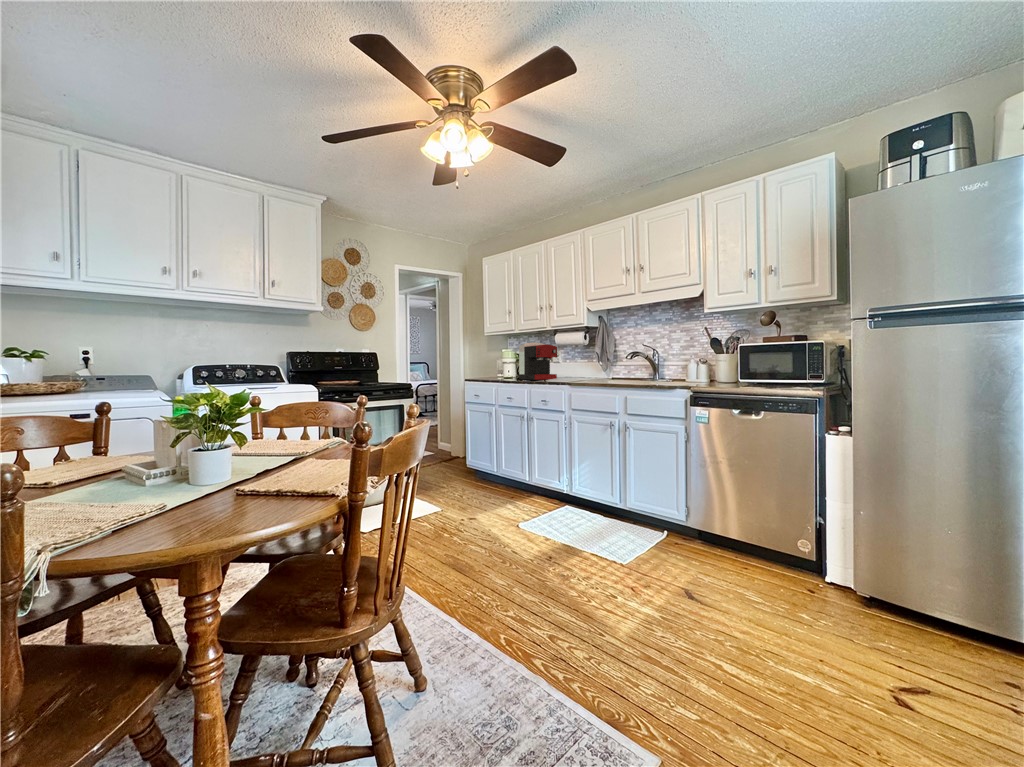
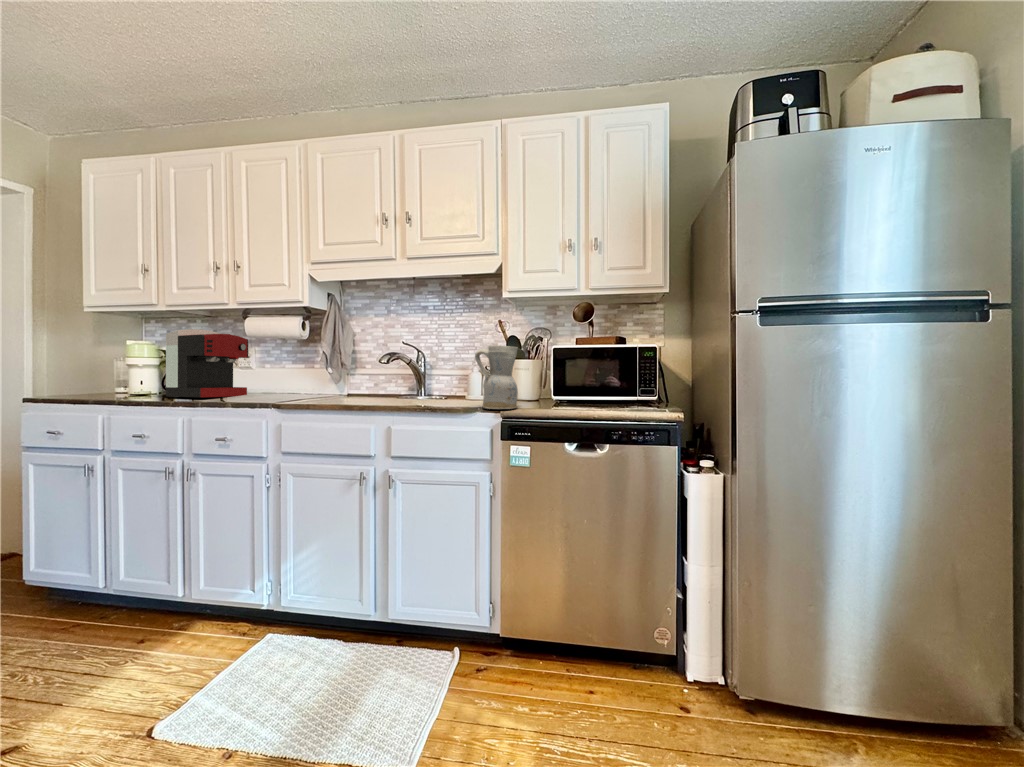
ceramic pitcher: none [678,347,707,387] -> present [475,345,518,409]

